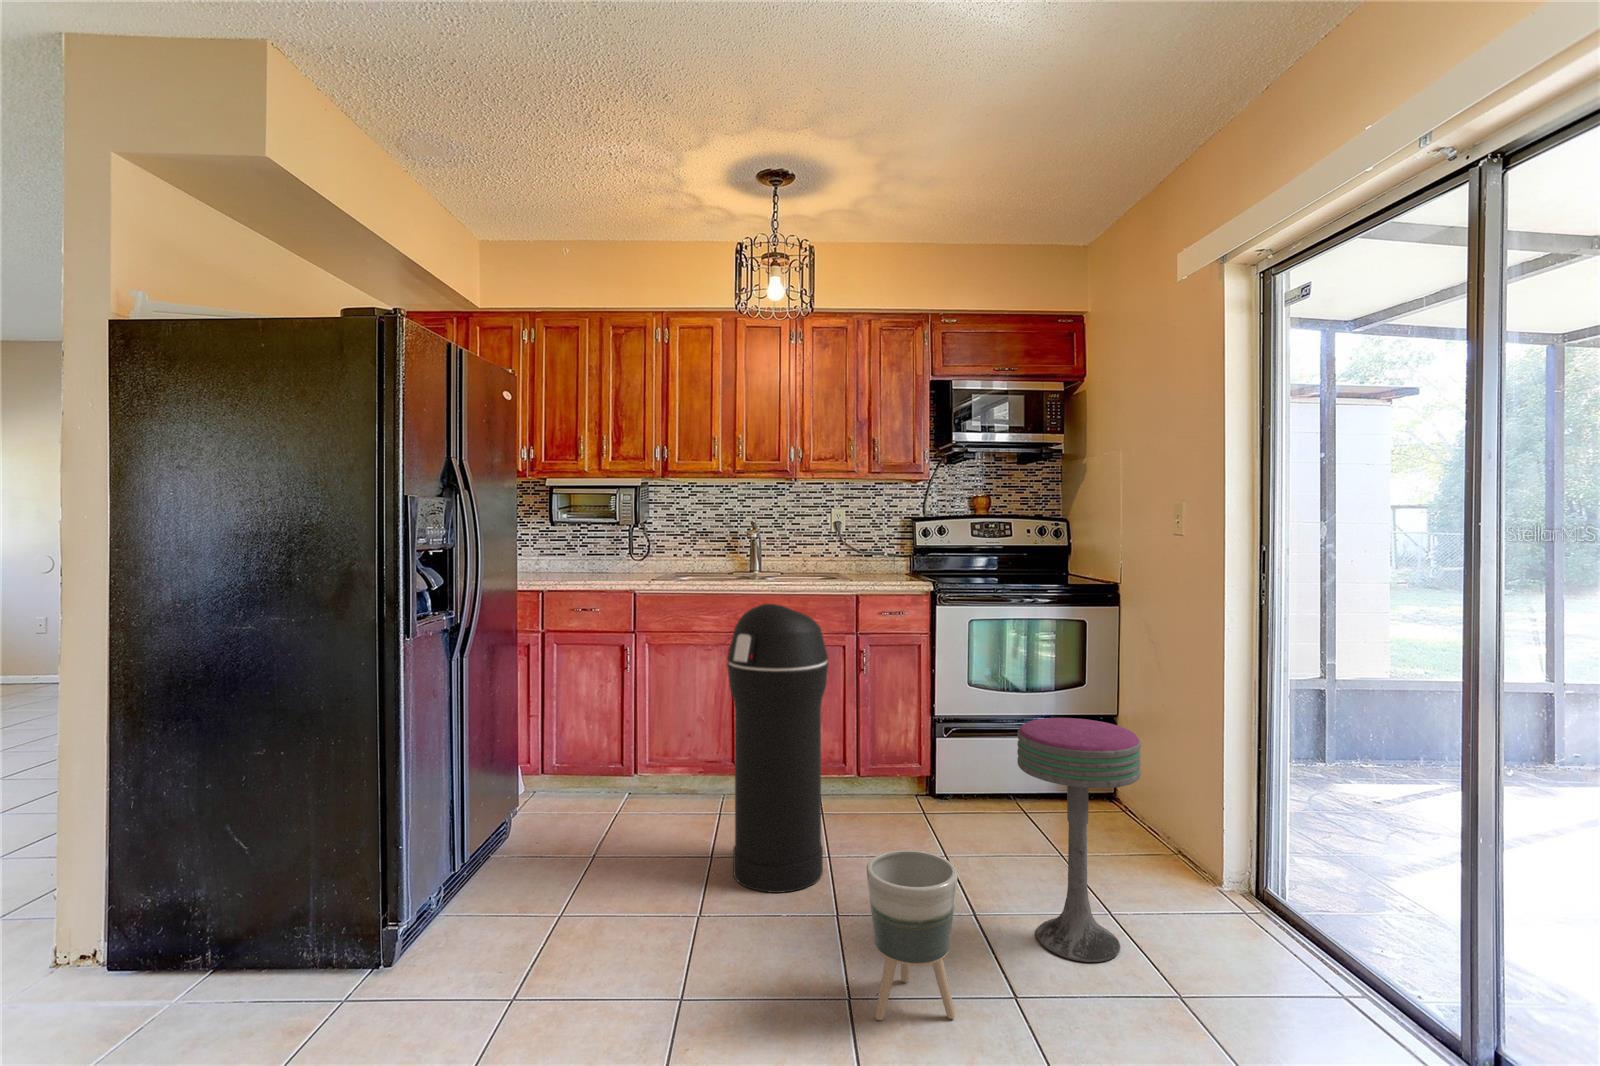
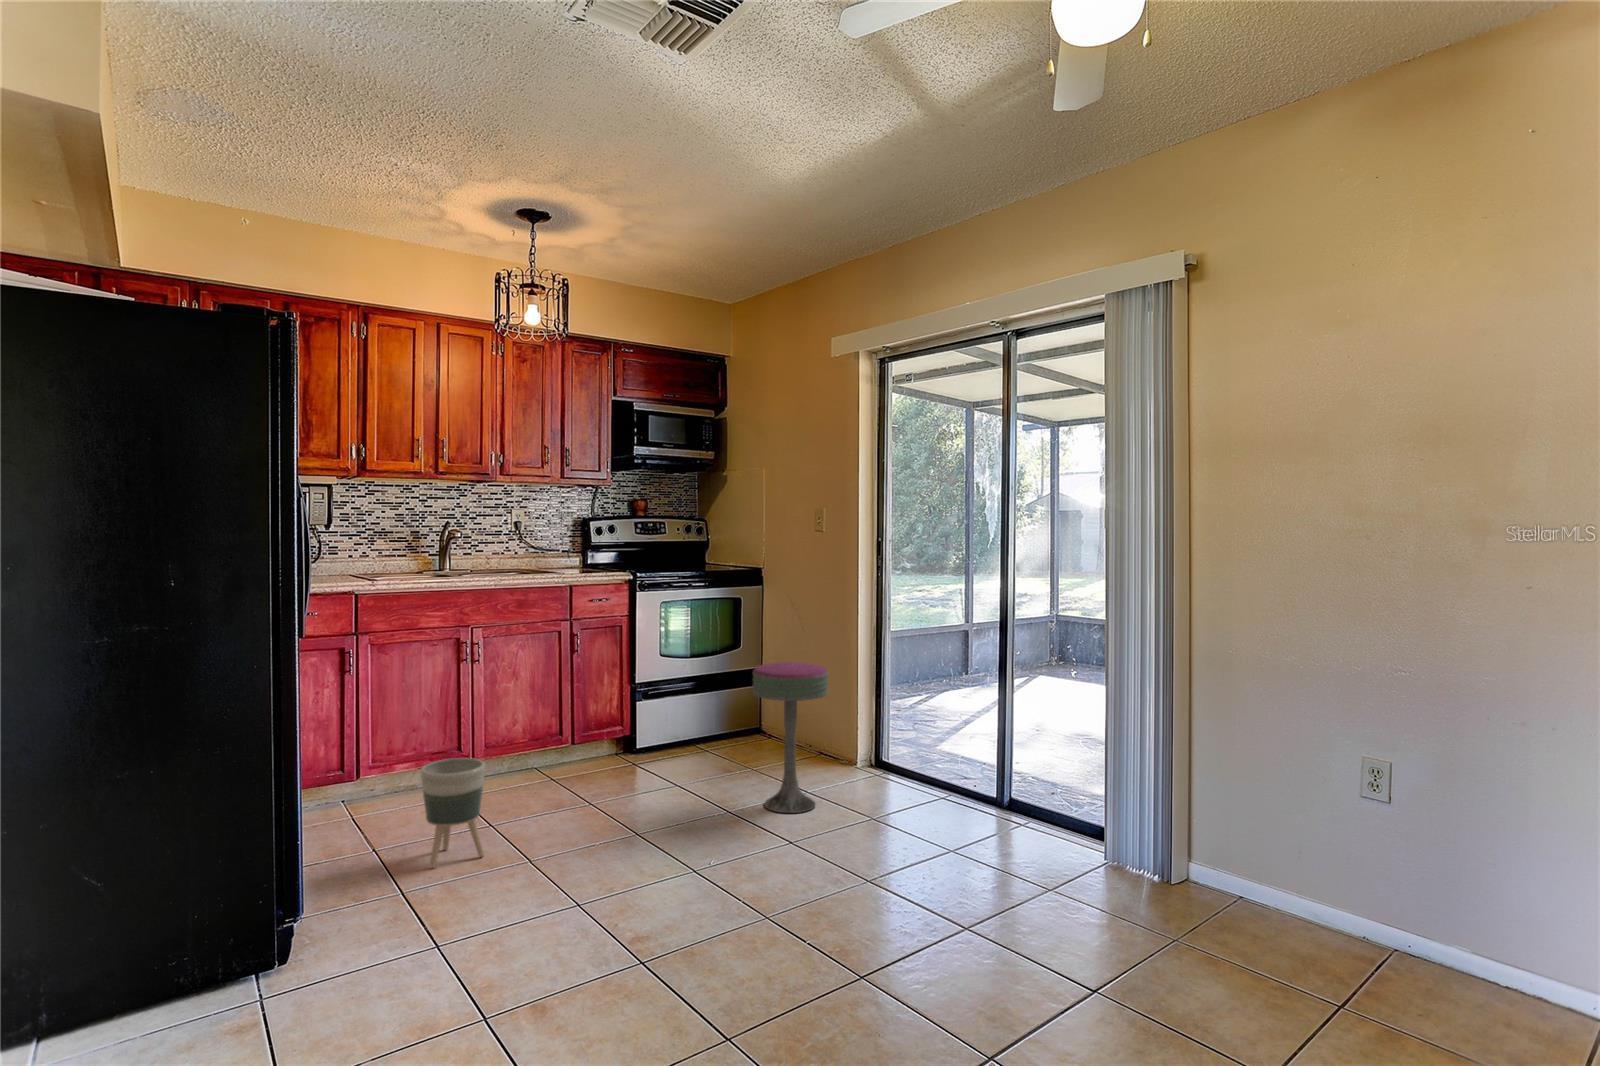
trash can: present [727,604,828,893] -> none [518,596,604,827]
planter: present [867,850,958,1020] -> present [420,758,485,868]

